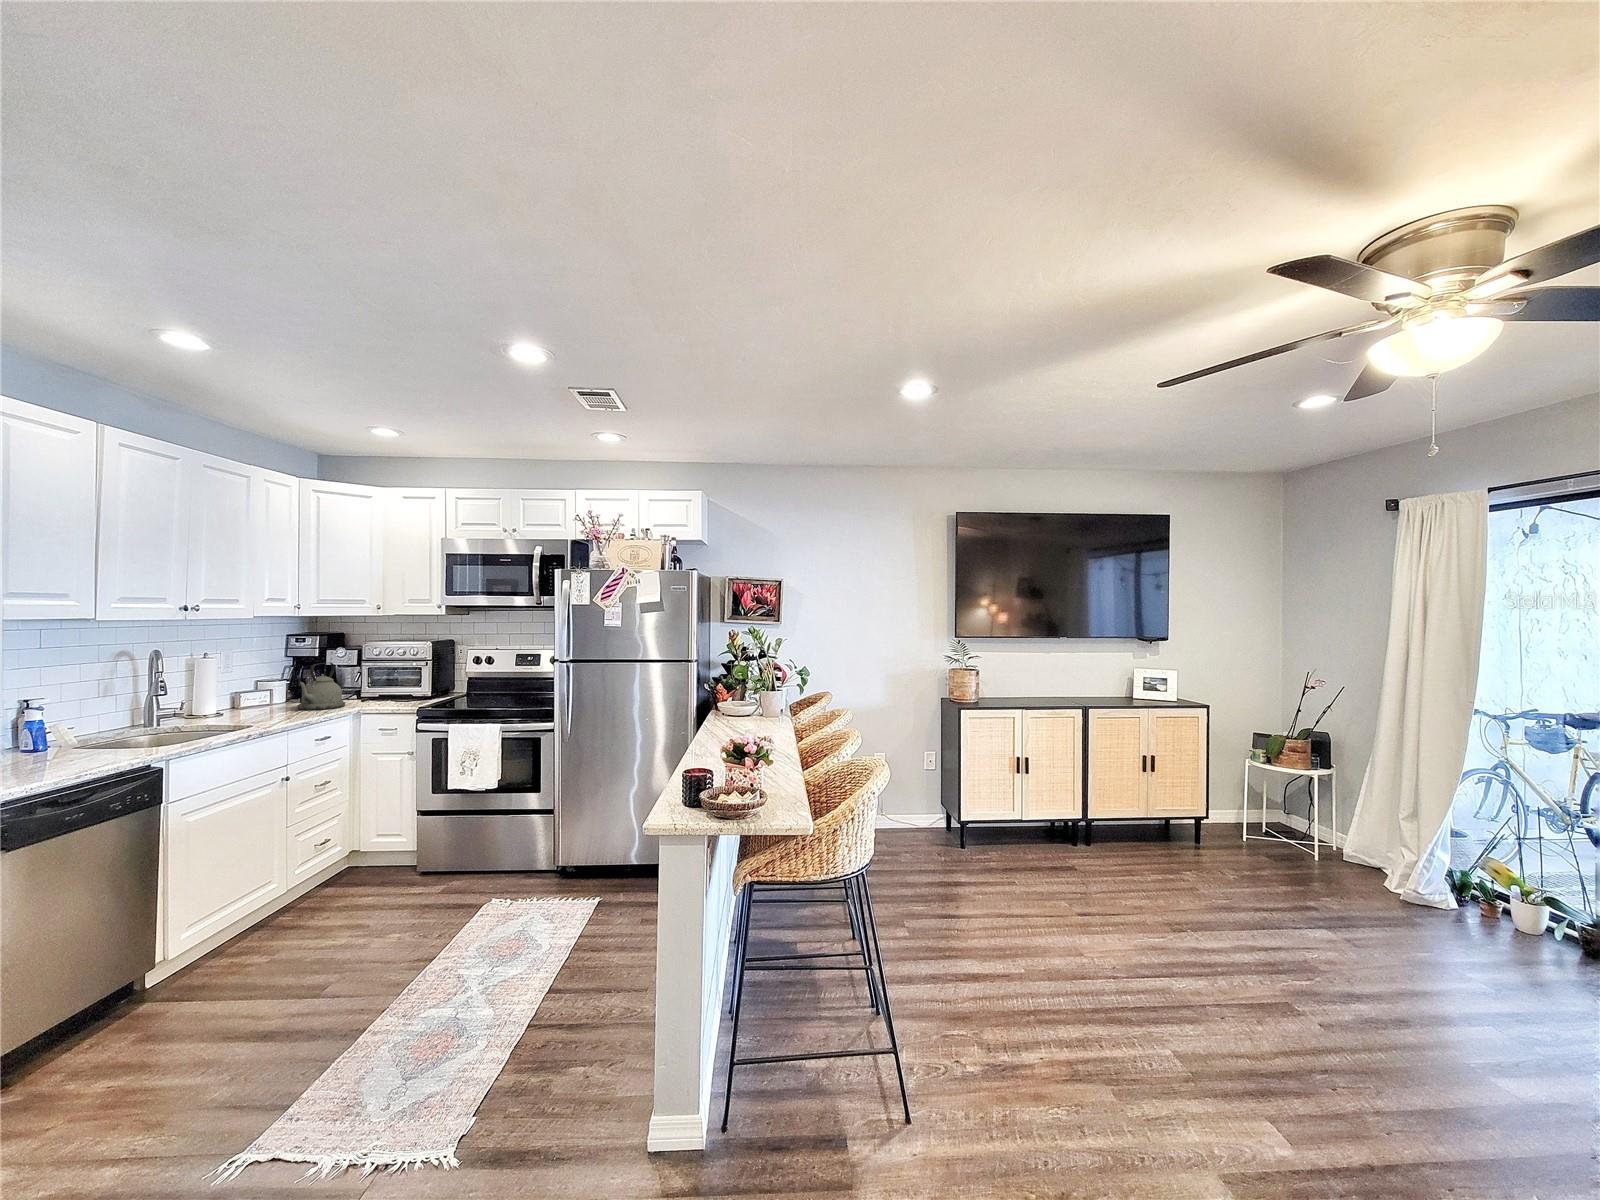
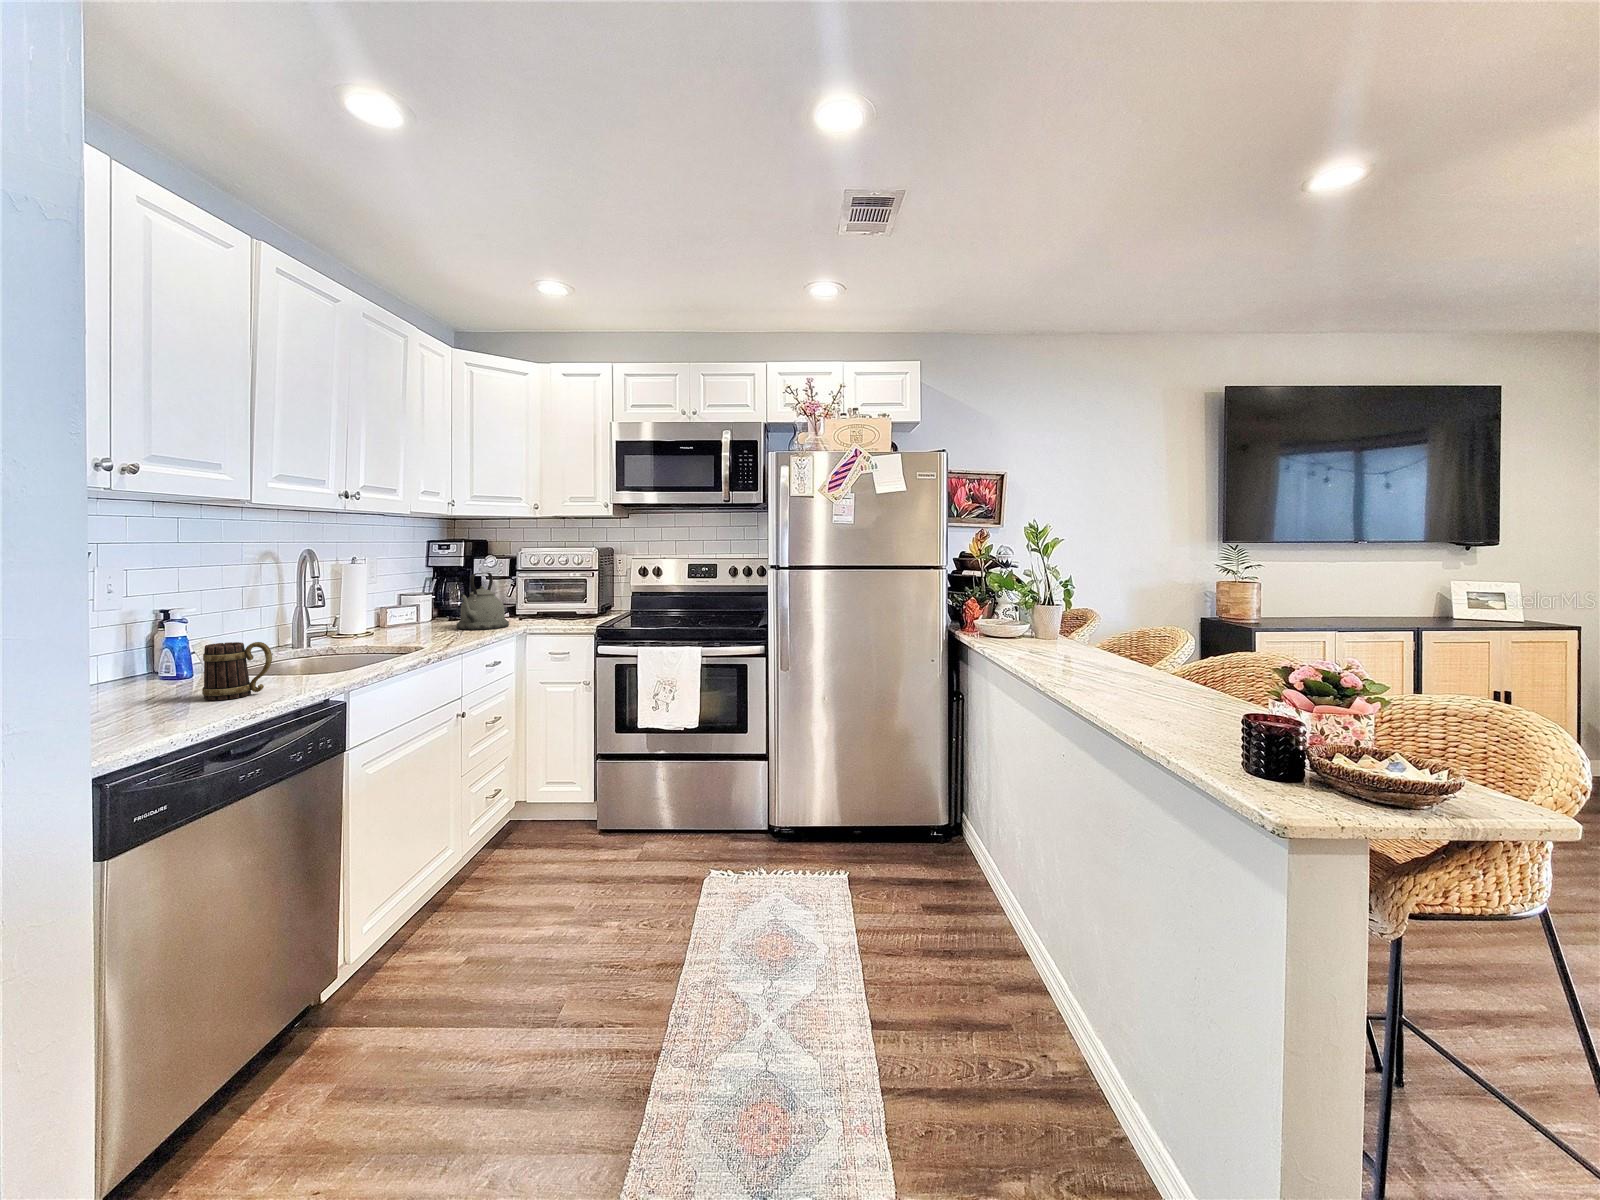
mug: none [44,725,102,767] -> present [202,642,272,700]

